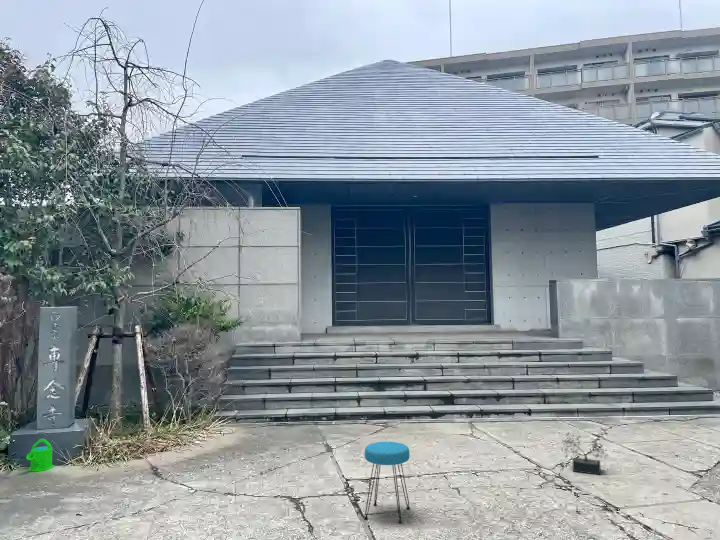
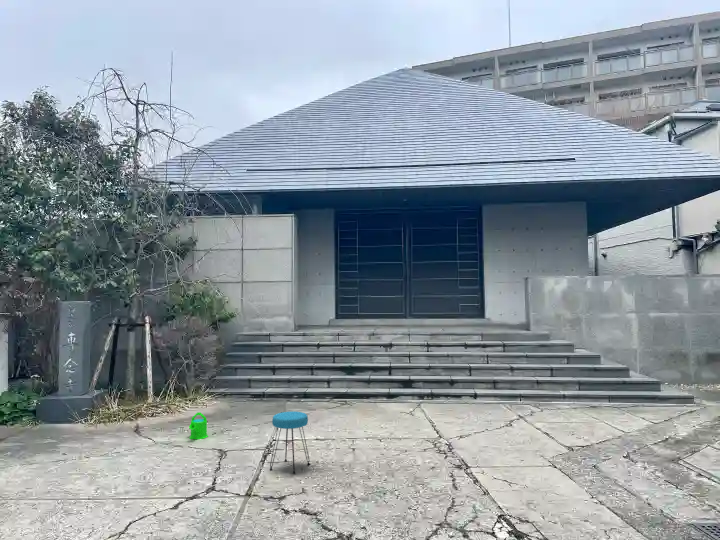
decorative plant: present [562,433,607,475] -> none [461,411,498,448]
watering can: present [26,439,54,471] -> present [189,412,208,439]

